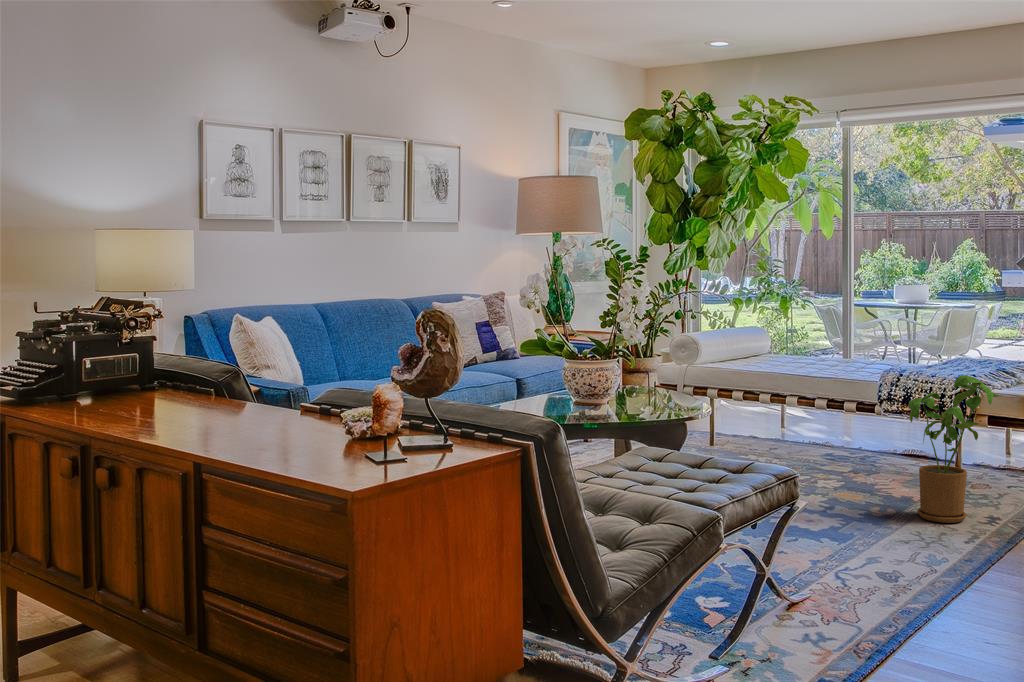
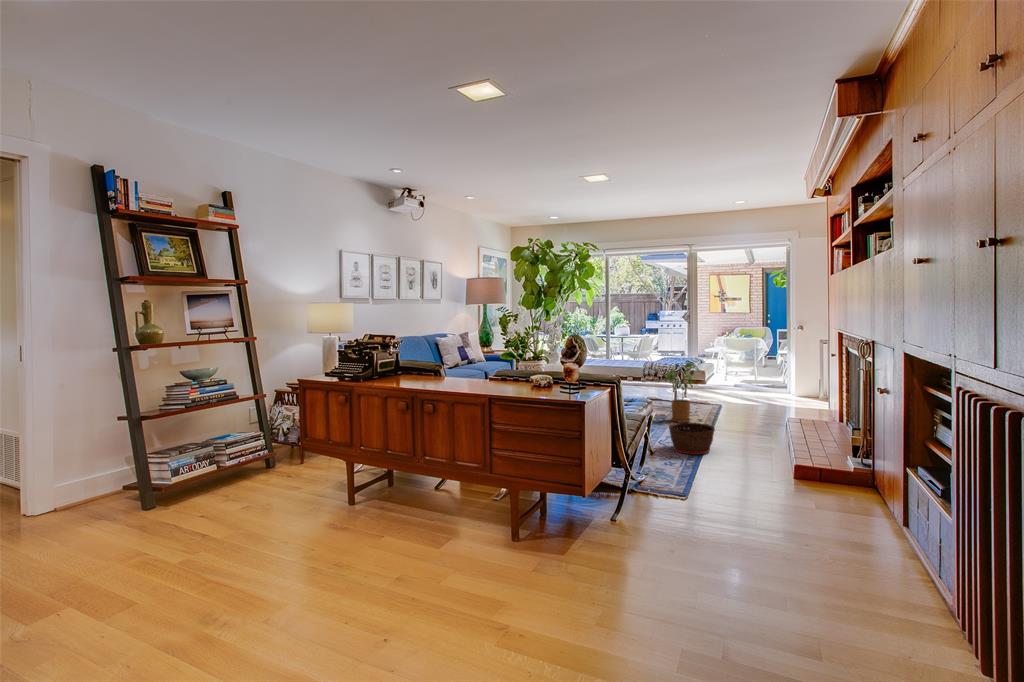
basket: none [844,527,962,615] -> present [669,422,715,455]

